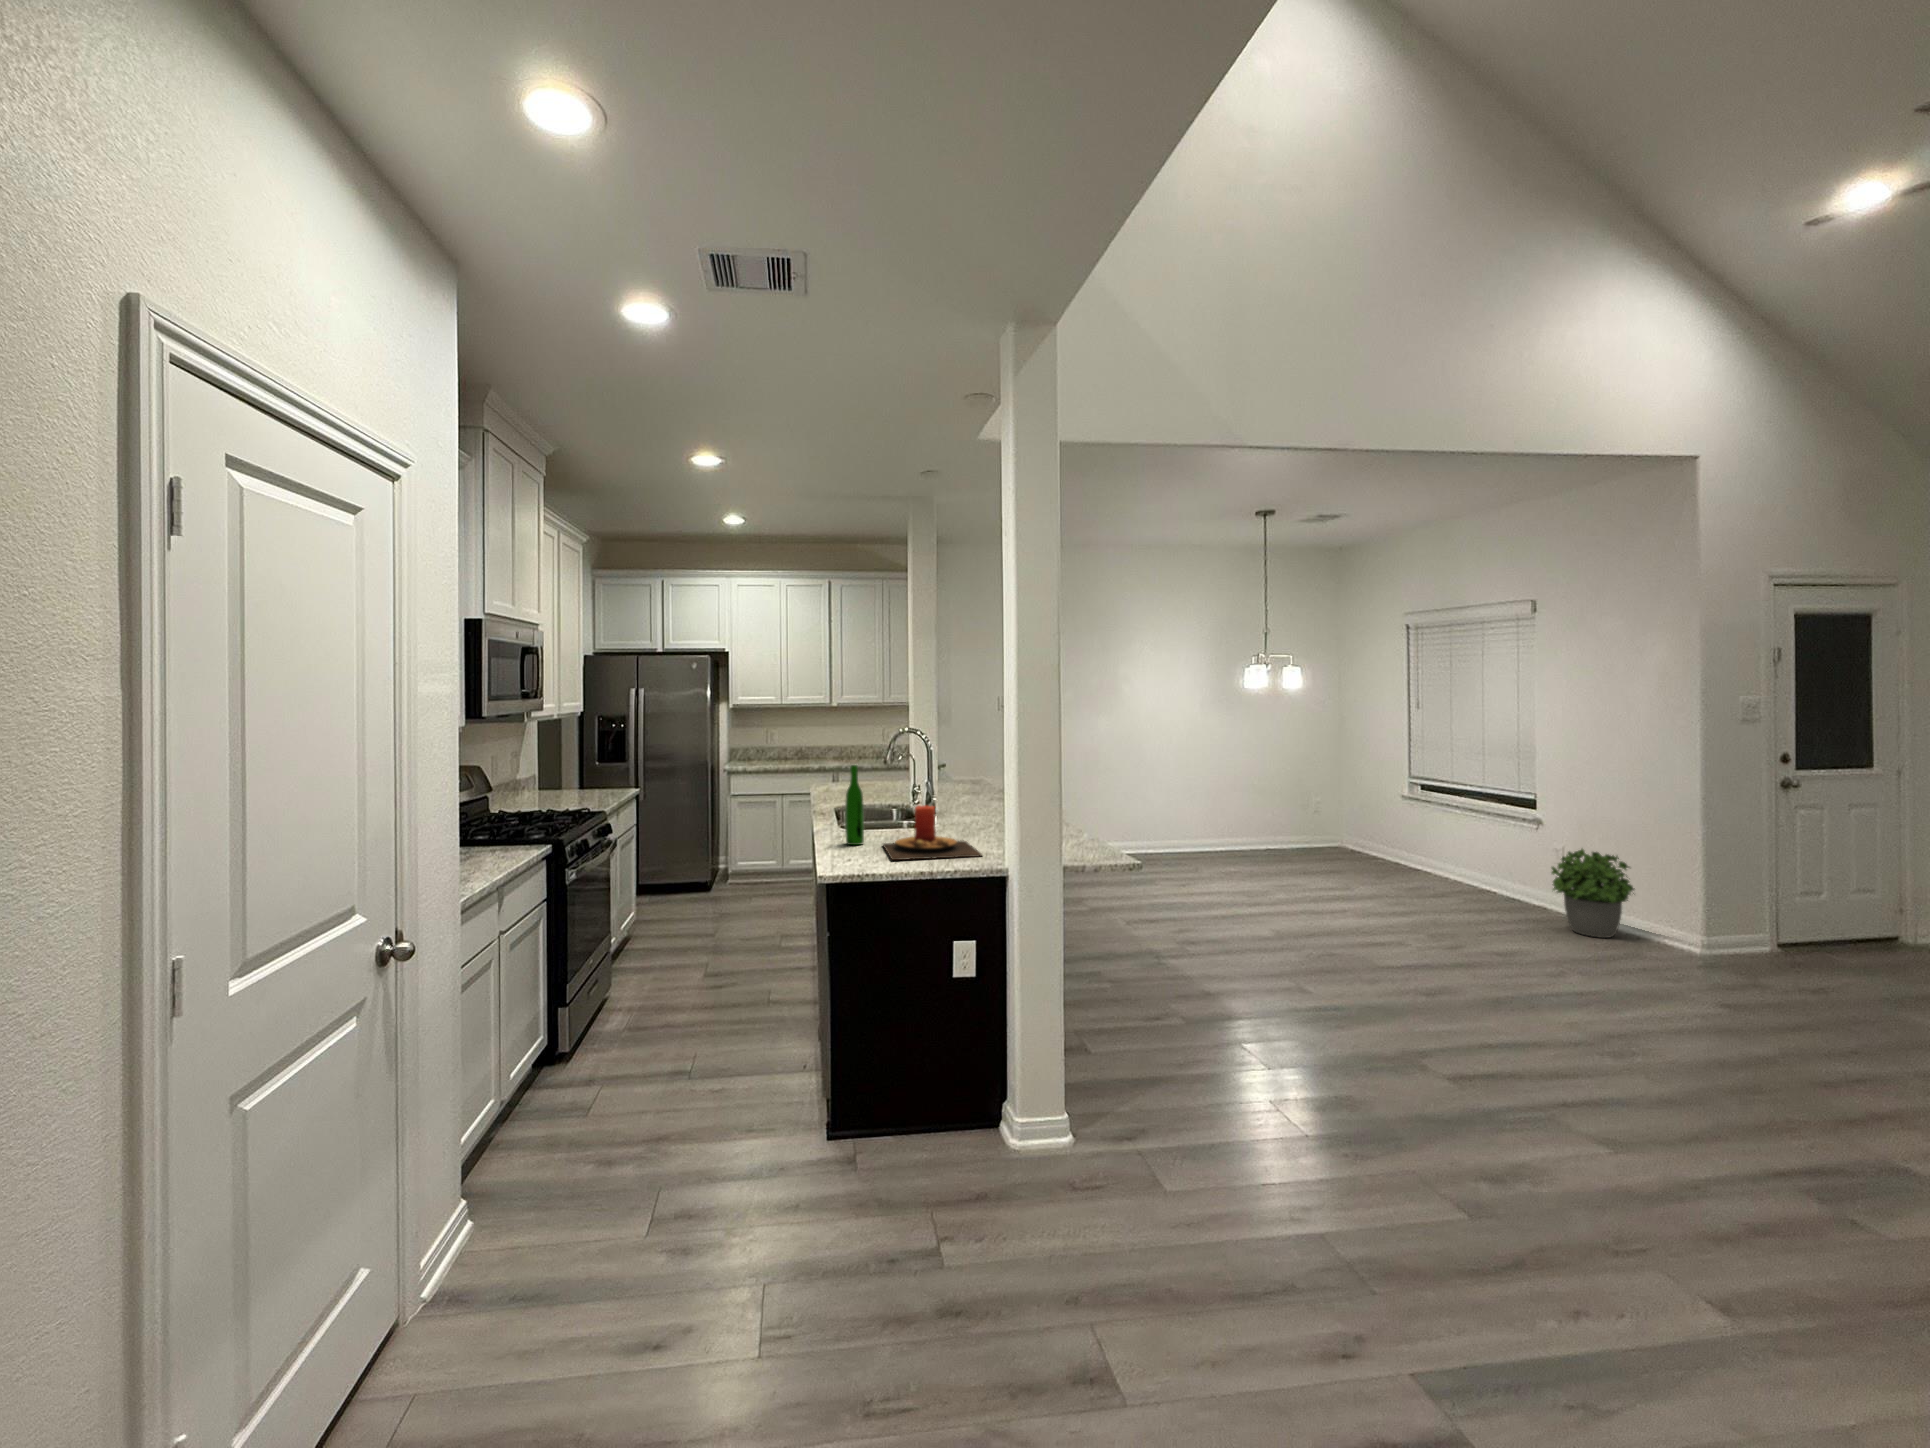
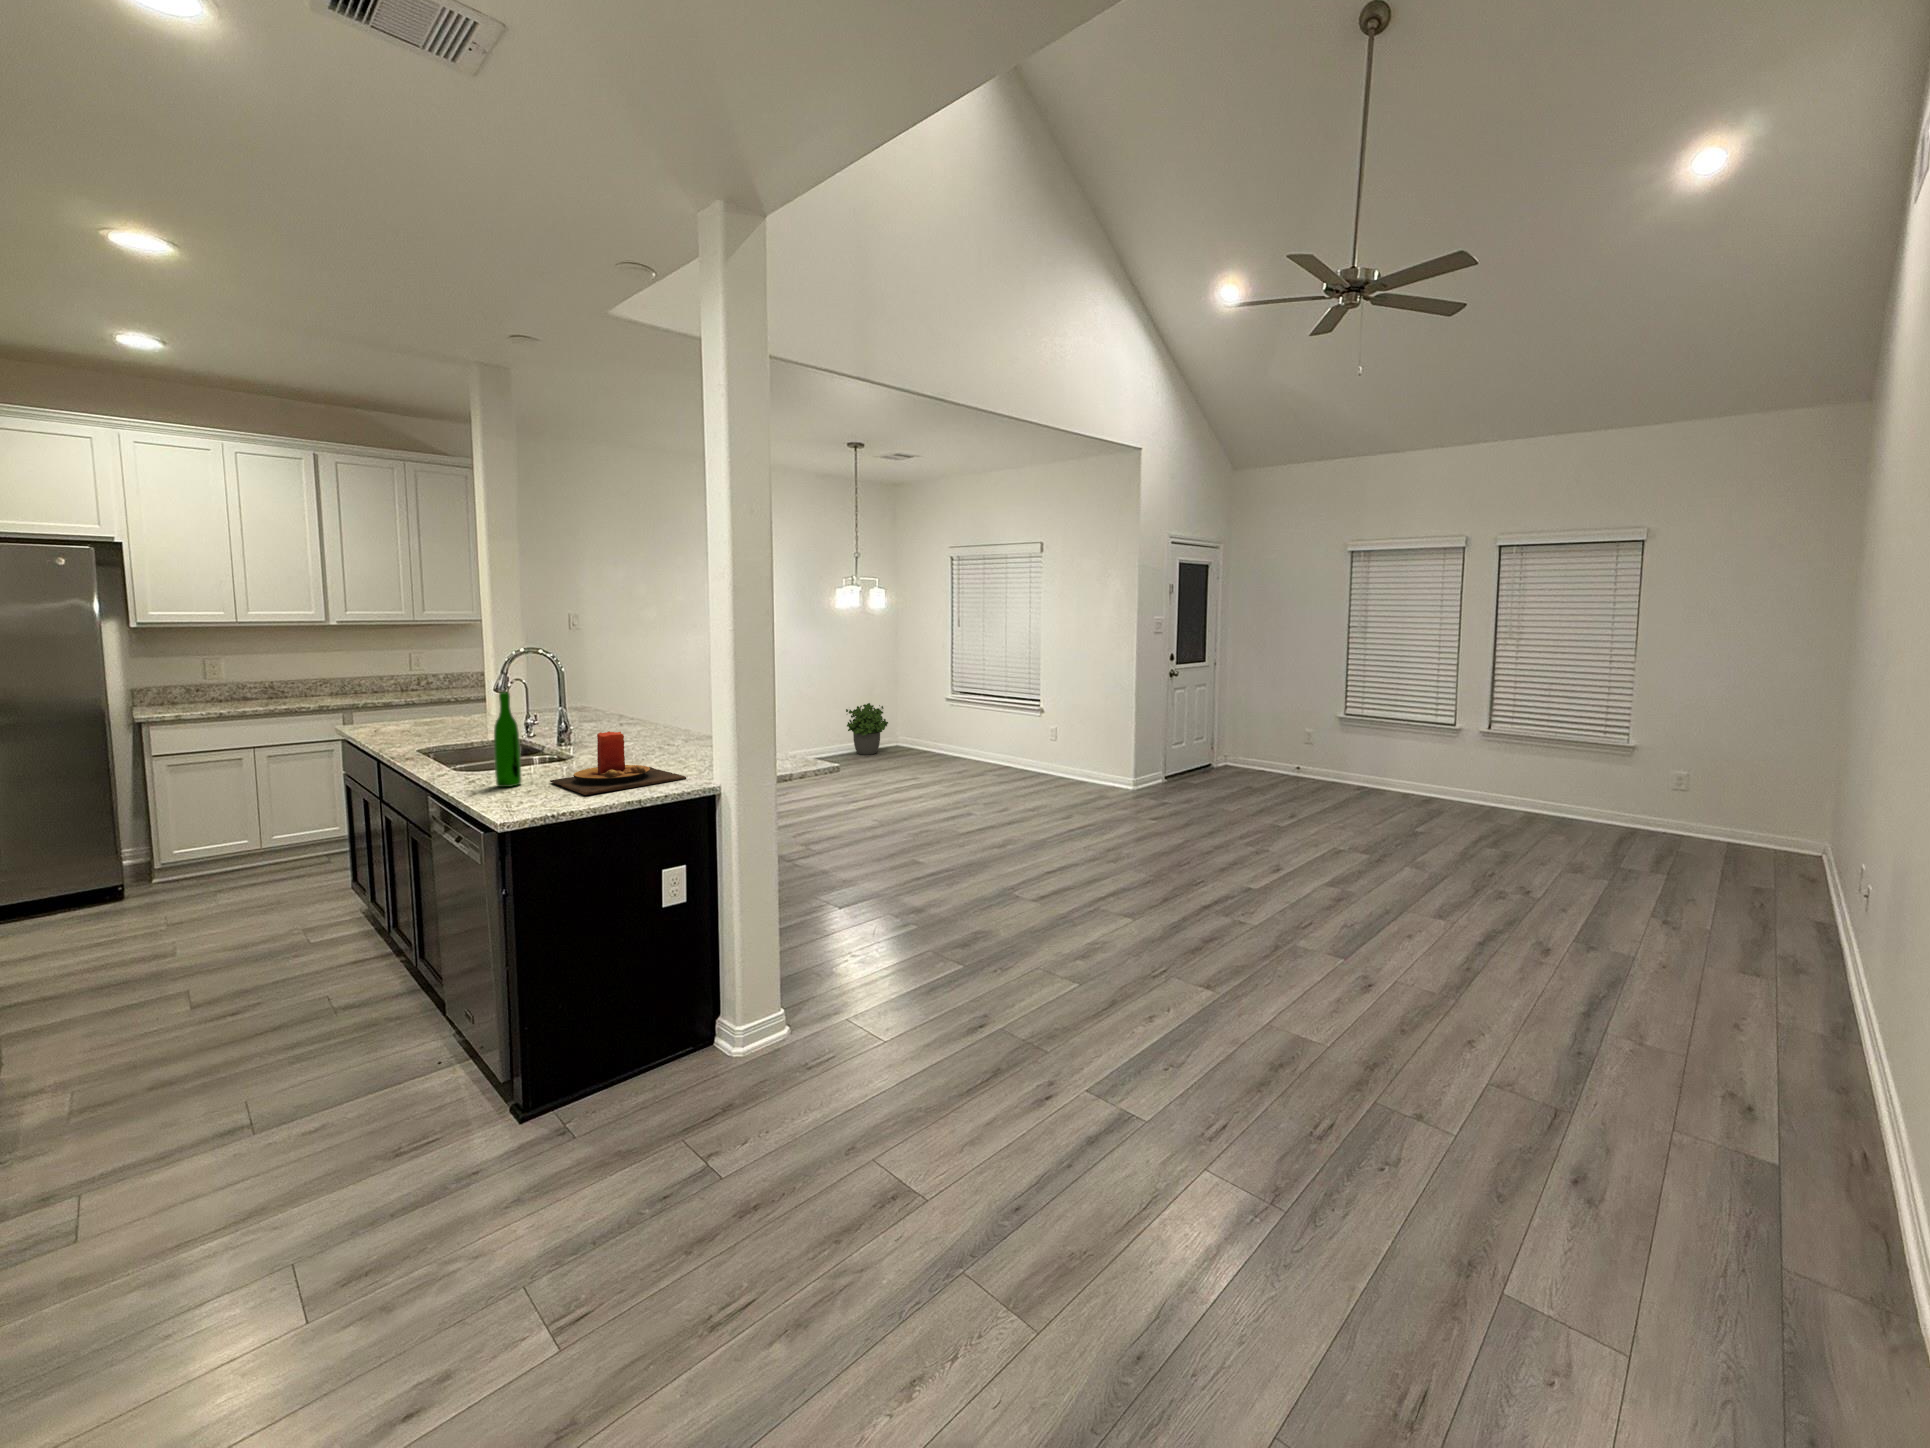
potted plant: present [1552,849,1635,938] -> present [846,703,888,755]

